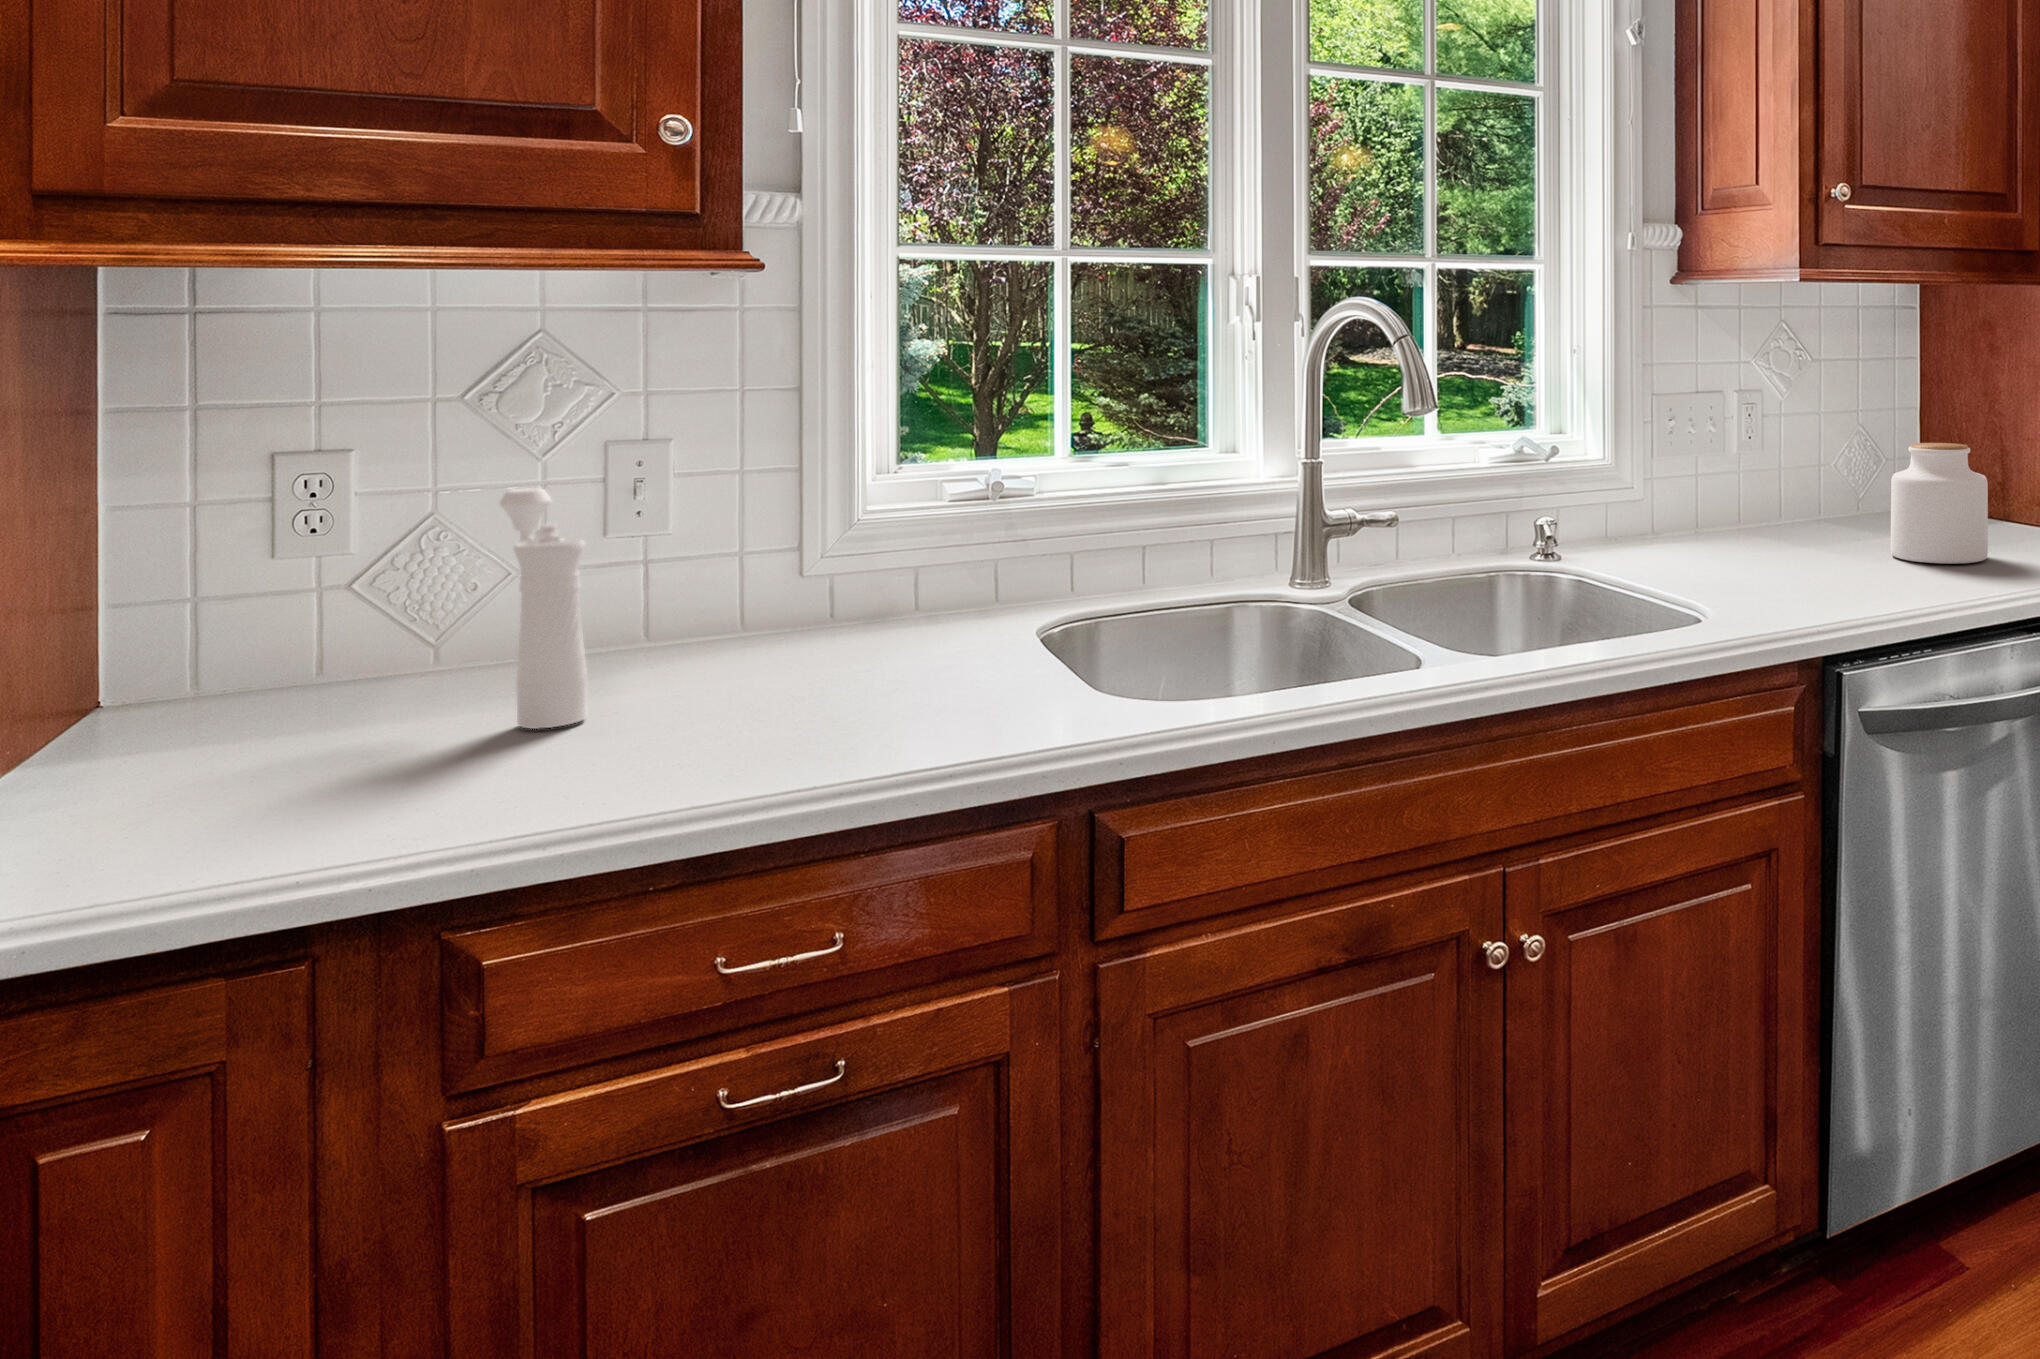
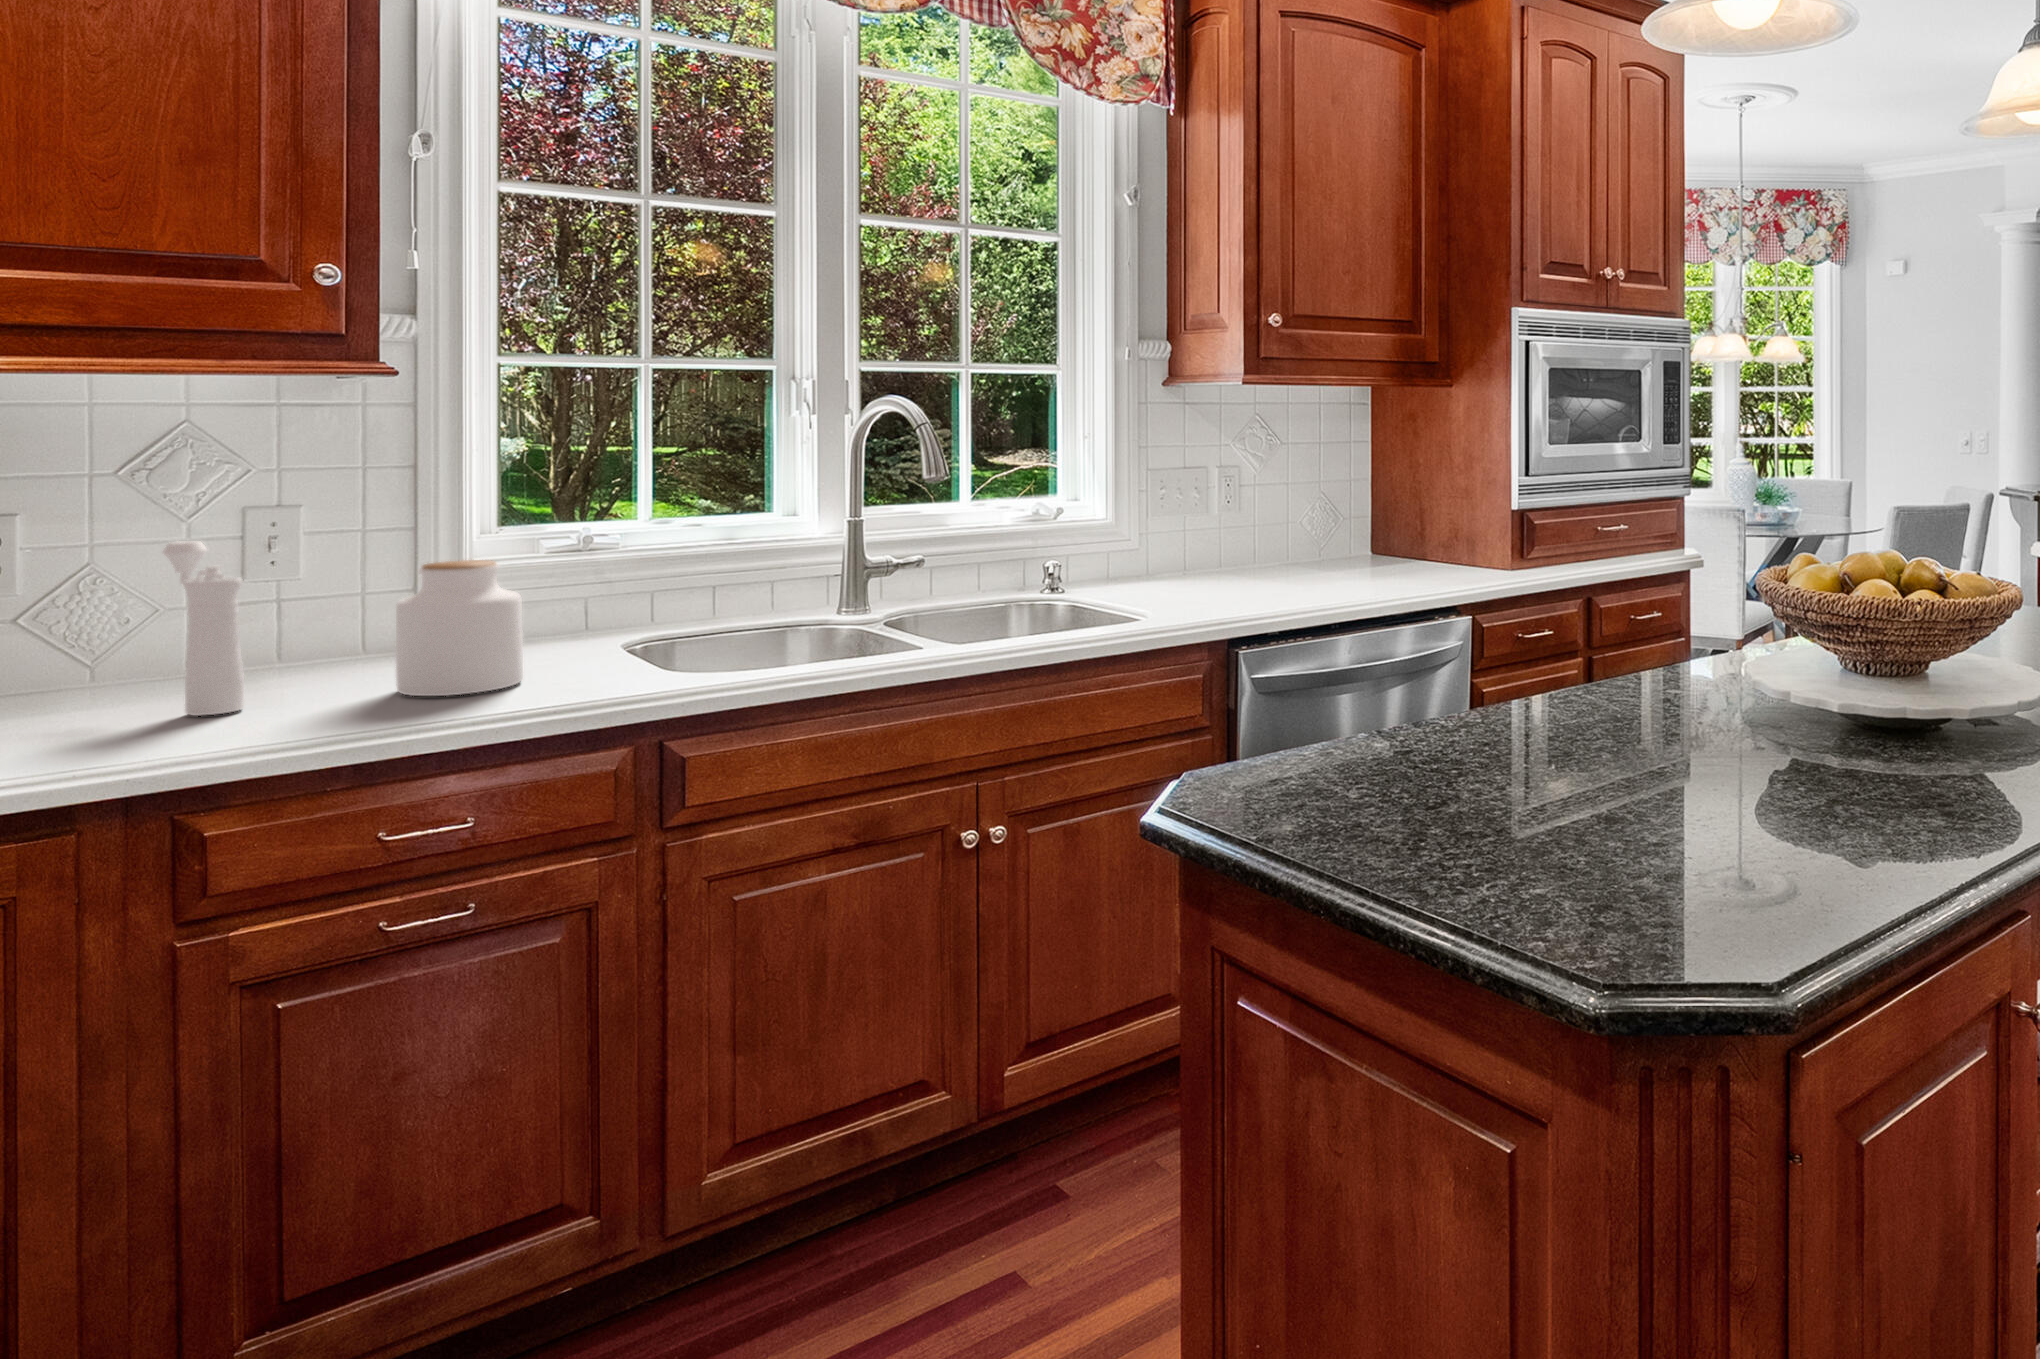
jar: present [1891,443,1988,564] -> present [396,560,523,696]

